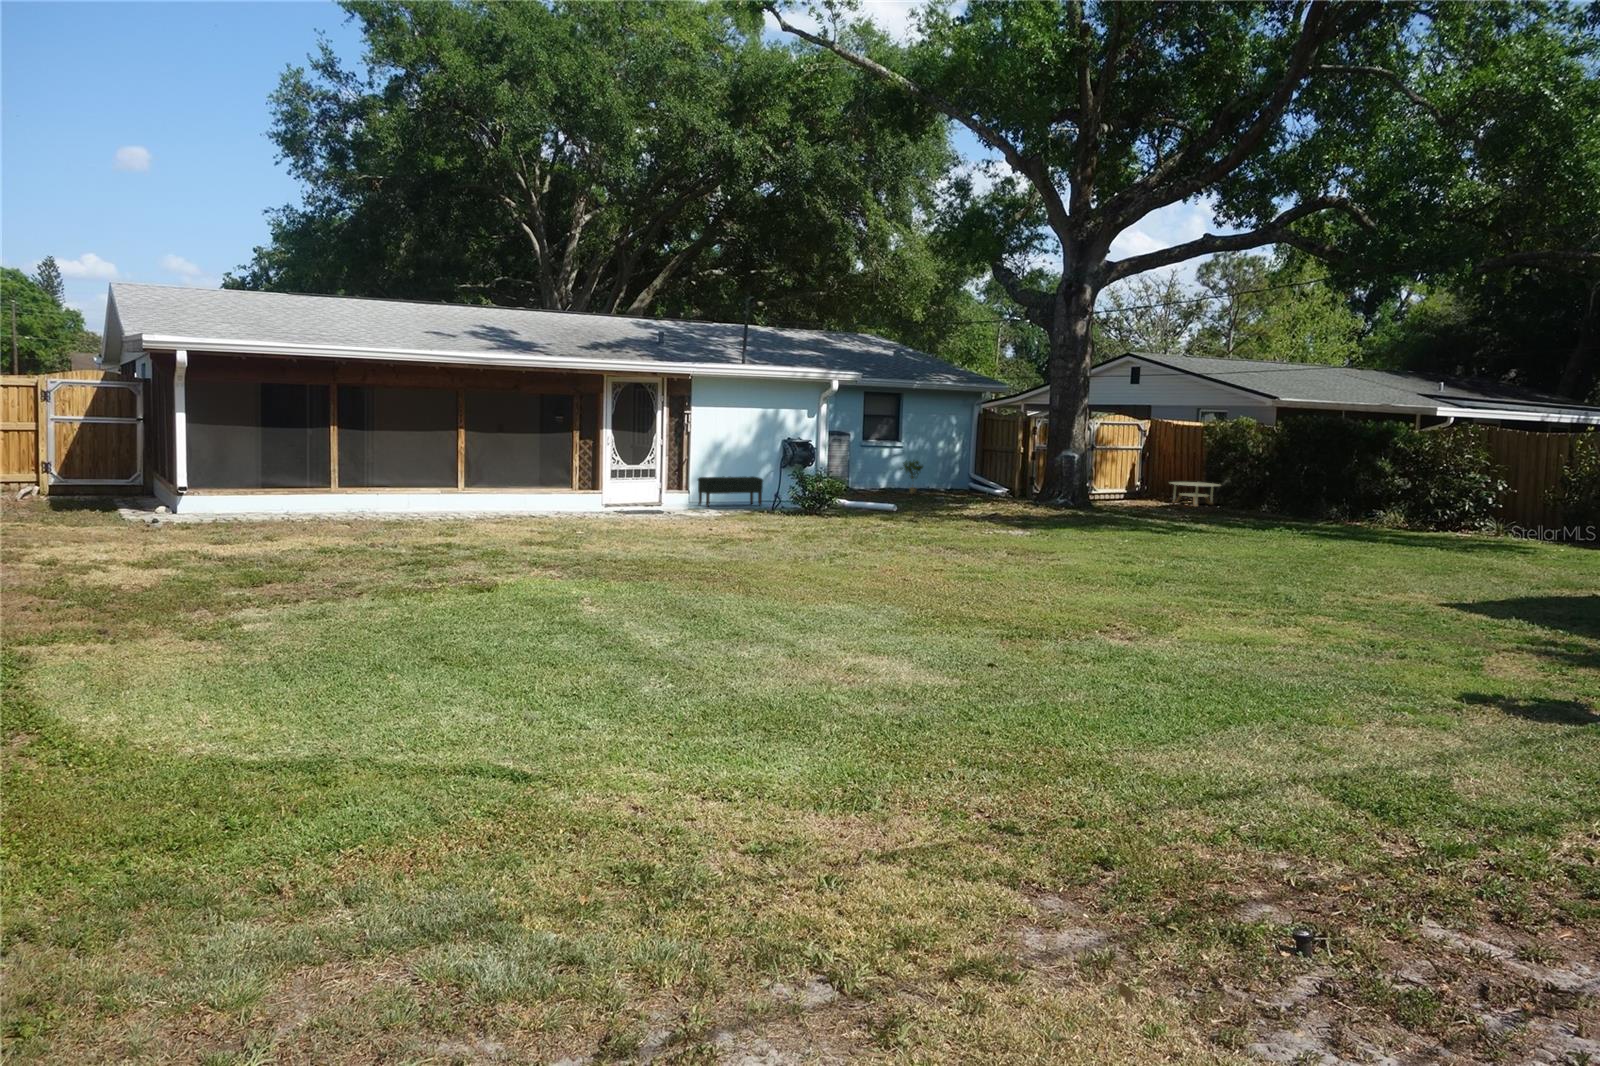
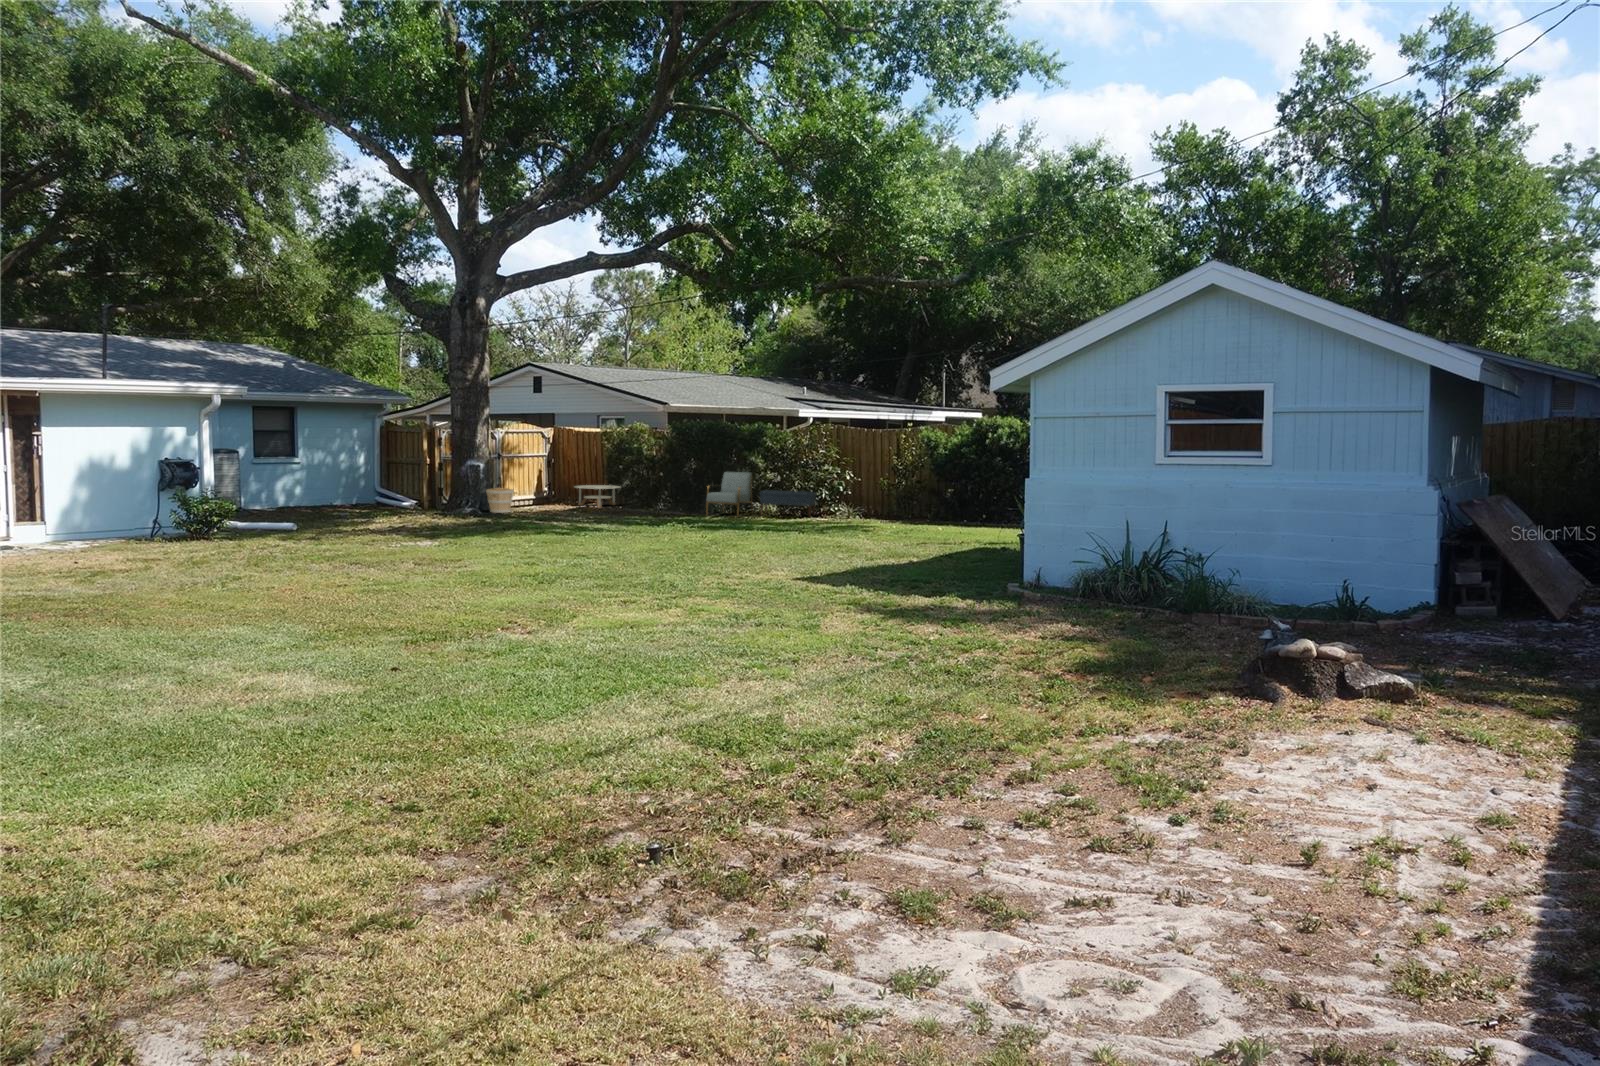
potted plant: present [902,461,923,495] -> none [301,474,326,510]
chair: none [1320,474,1380,525] -> present [706,472,753,516]
bench: present [698,476,763,507] -> present [760,490,816,517]
wooden bucket: none [1076,480,1106,507] -> present [486,488,514,513]

